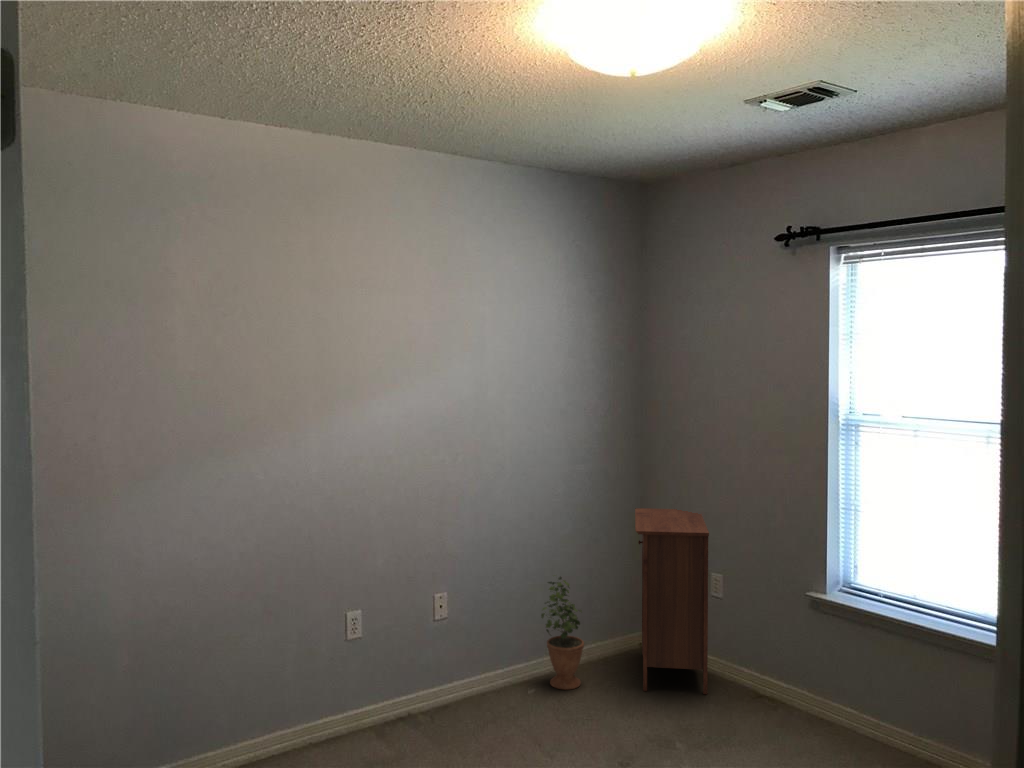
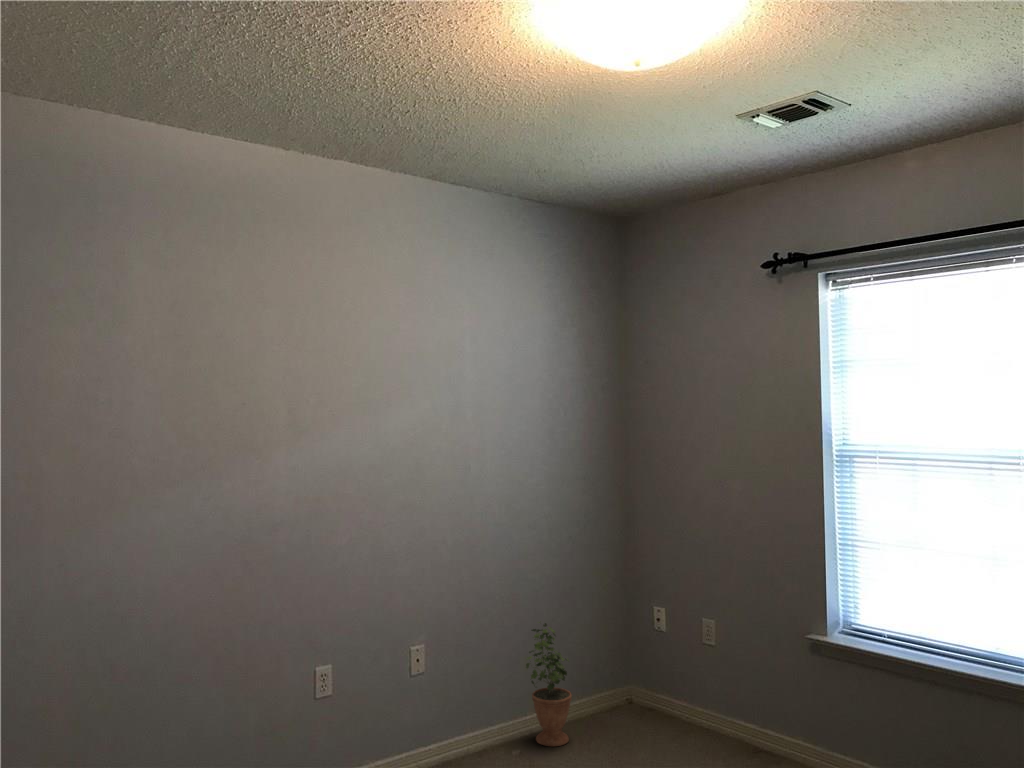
nightstand: present [635,508,709,694] -> none [621,550,704,748]

